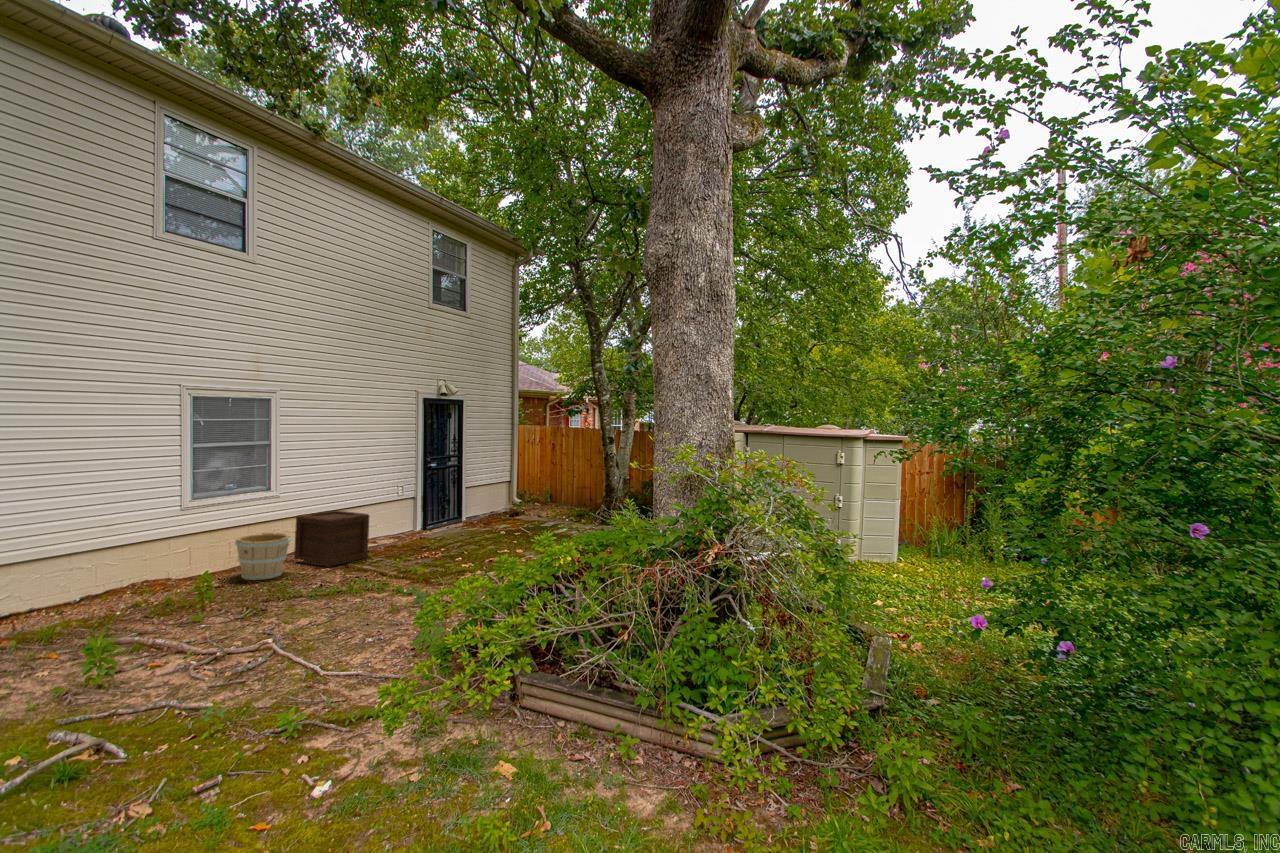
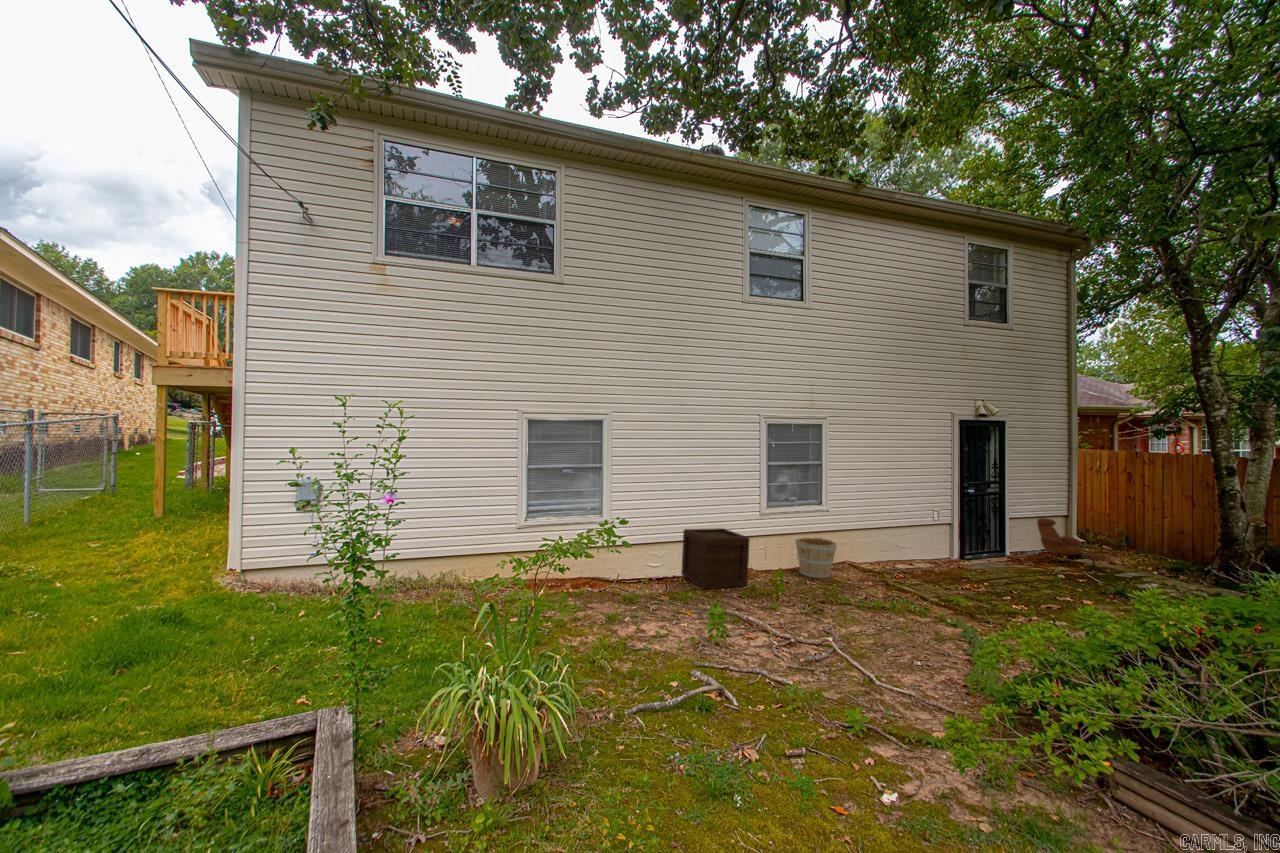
lounge chair: none [487,485,531,524] -> present [1037,518,1106,570]
wooden crate: present [294,511,369,567] -> present [681,528,750,589]

